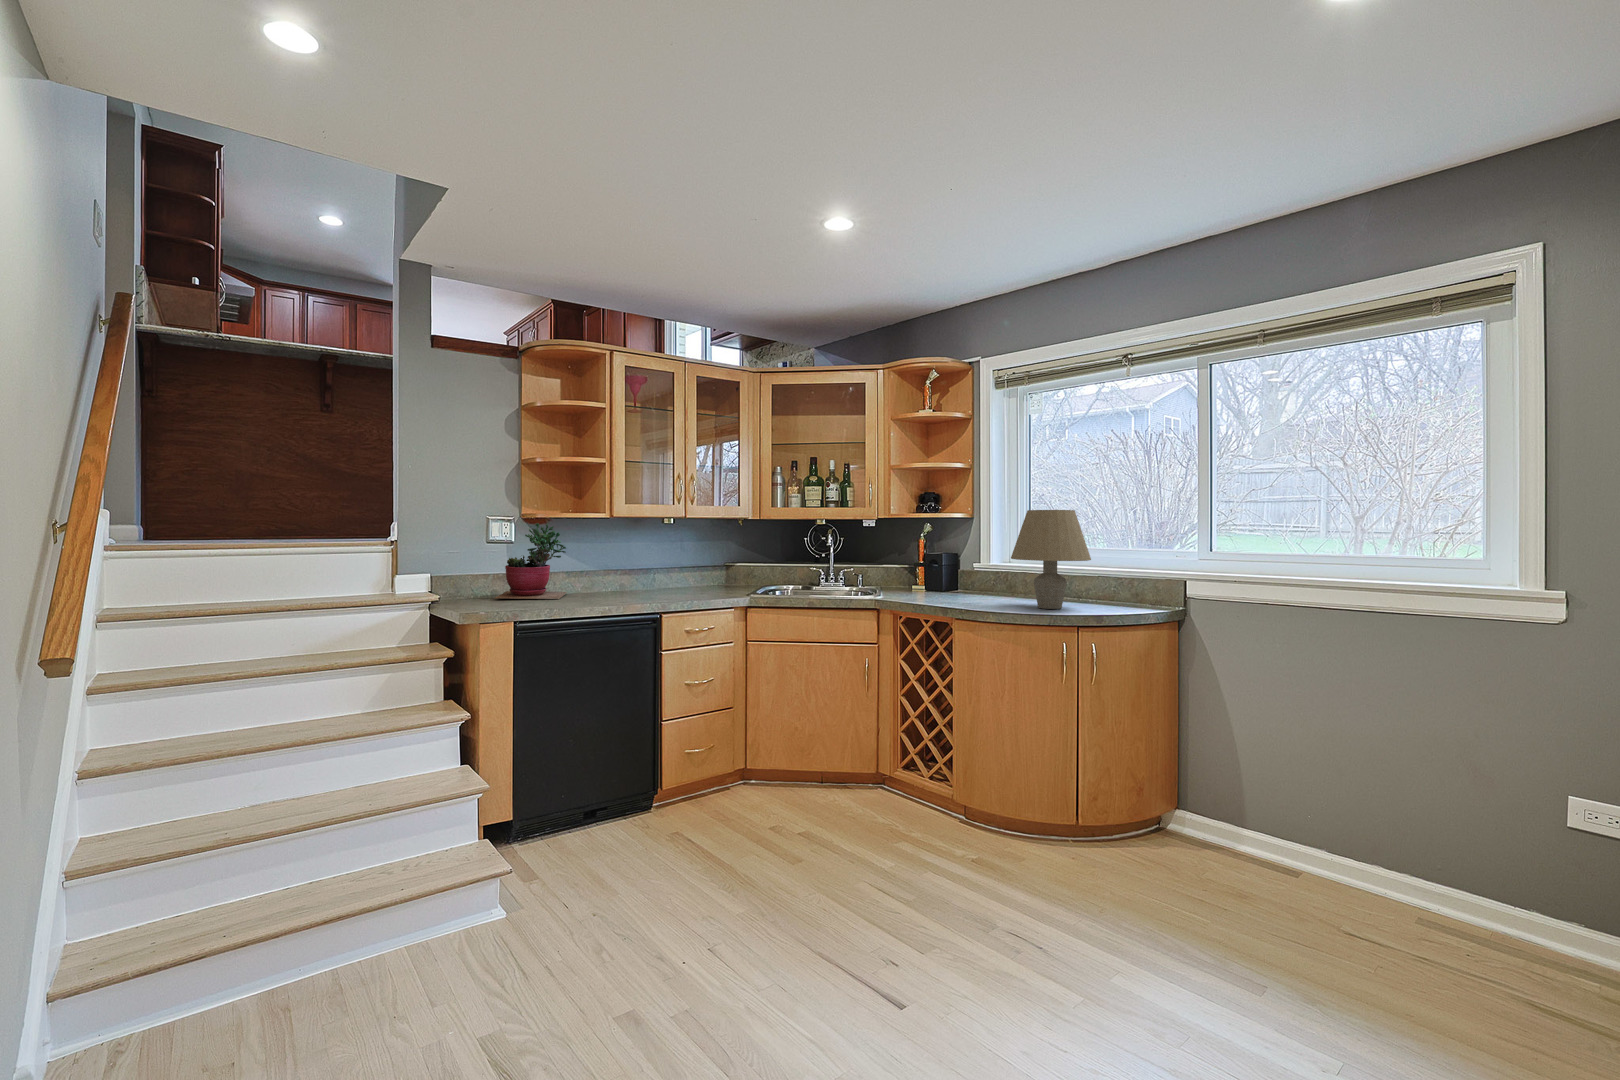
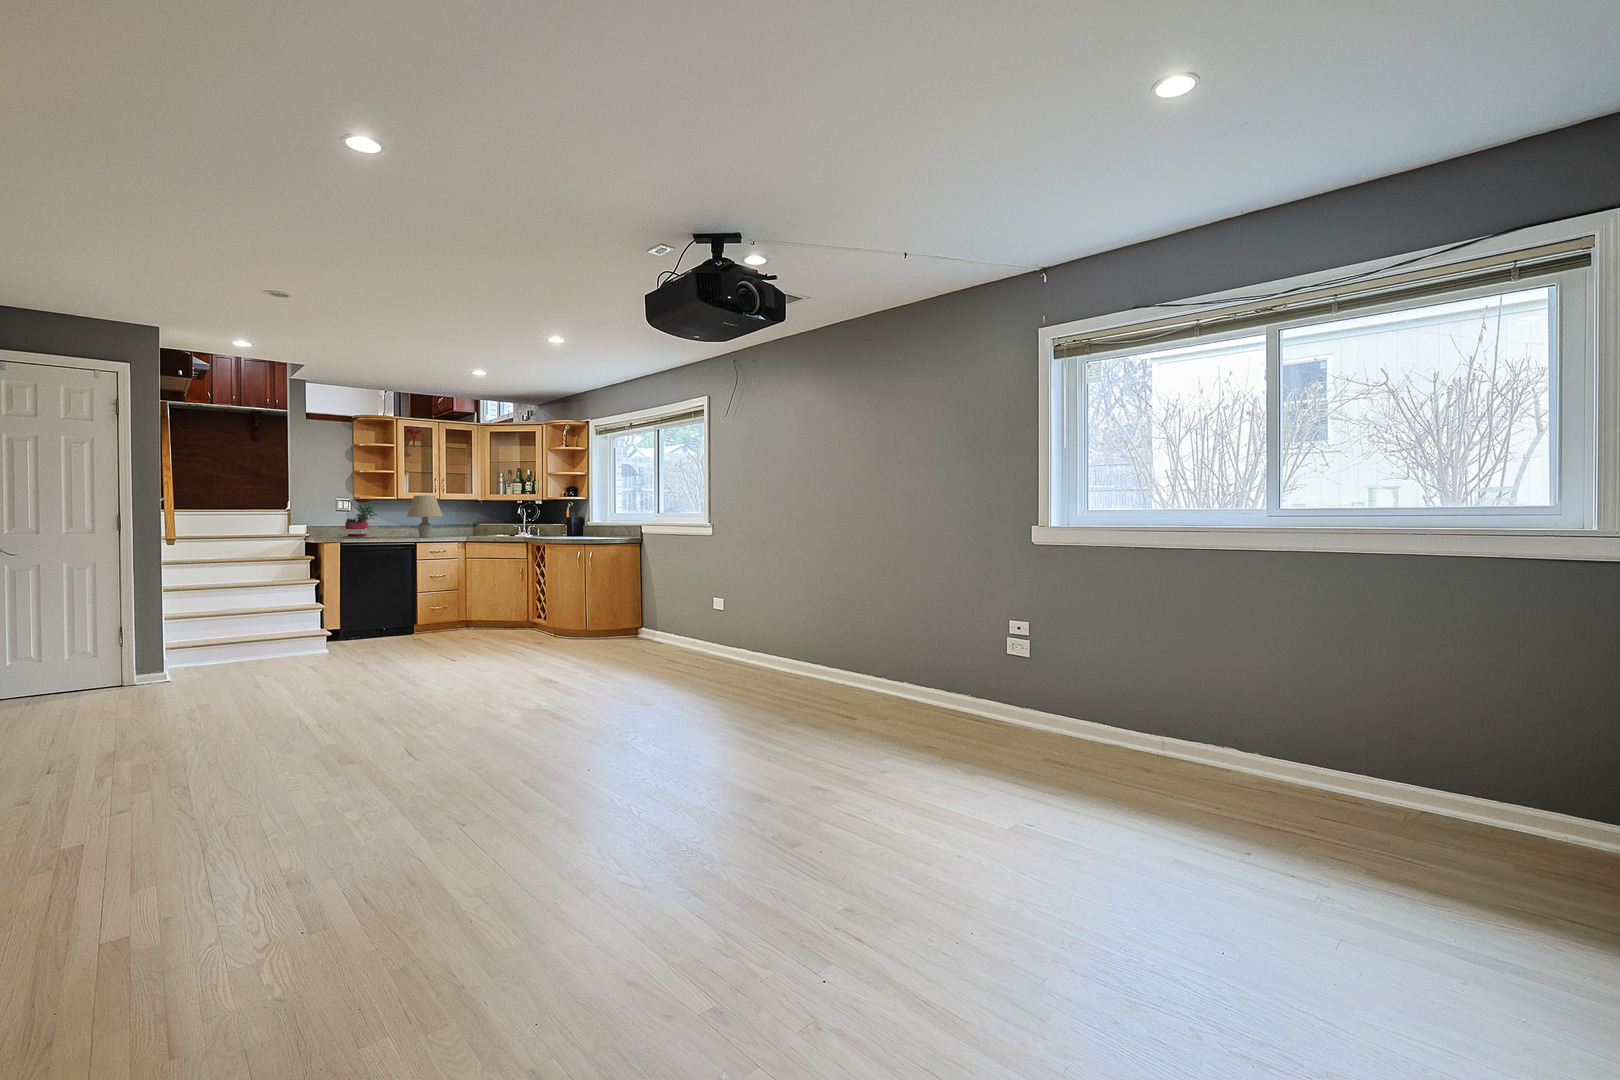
table lamp: present [1011,510,1091,609] -> present [407,495,443,538]

